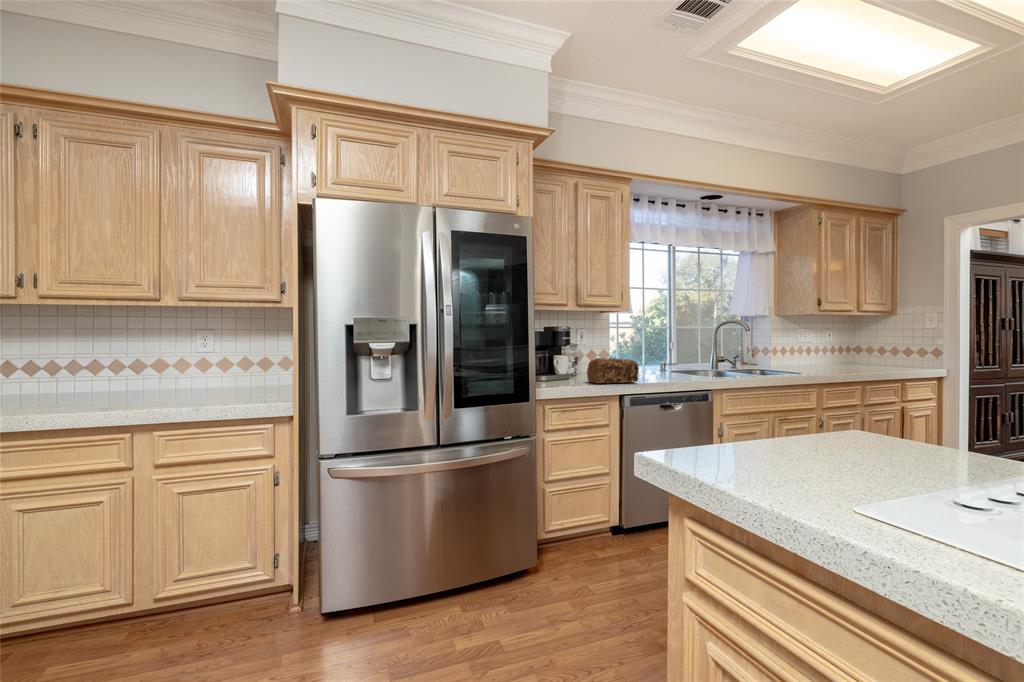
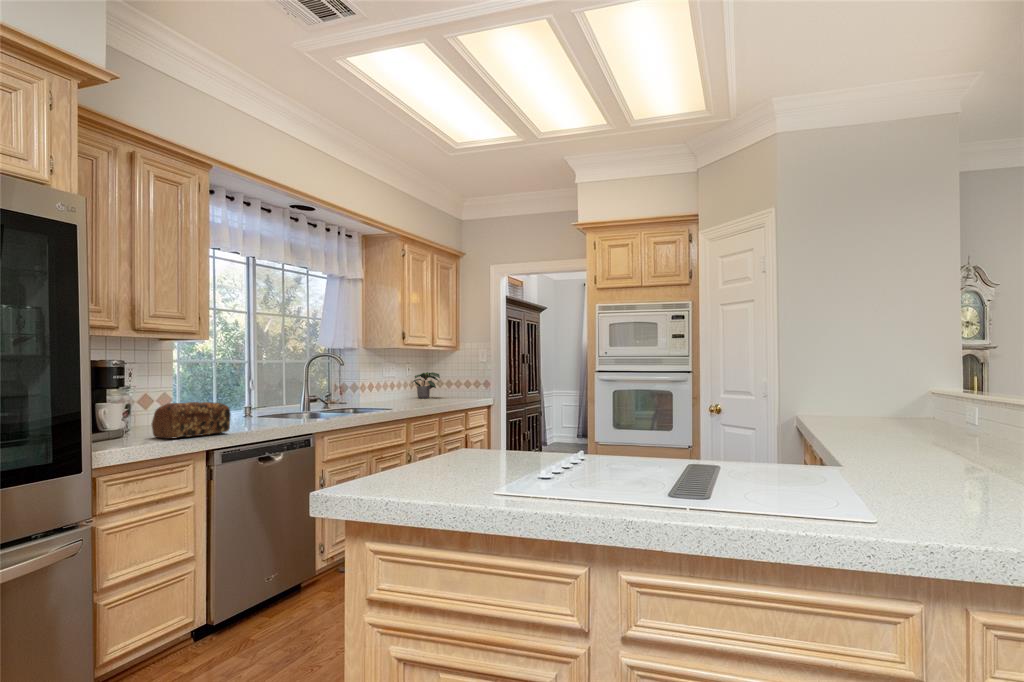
potted plant: none [834,339,867,366] -> present [413,372,440,398]

